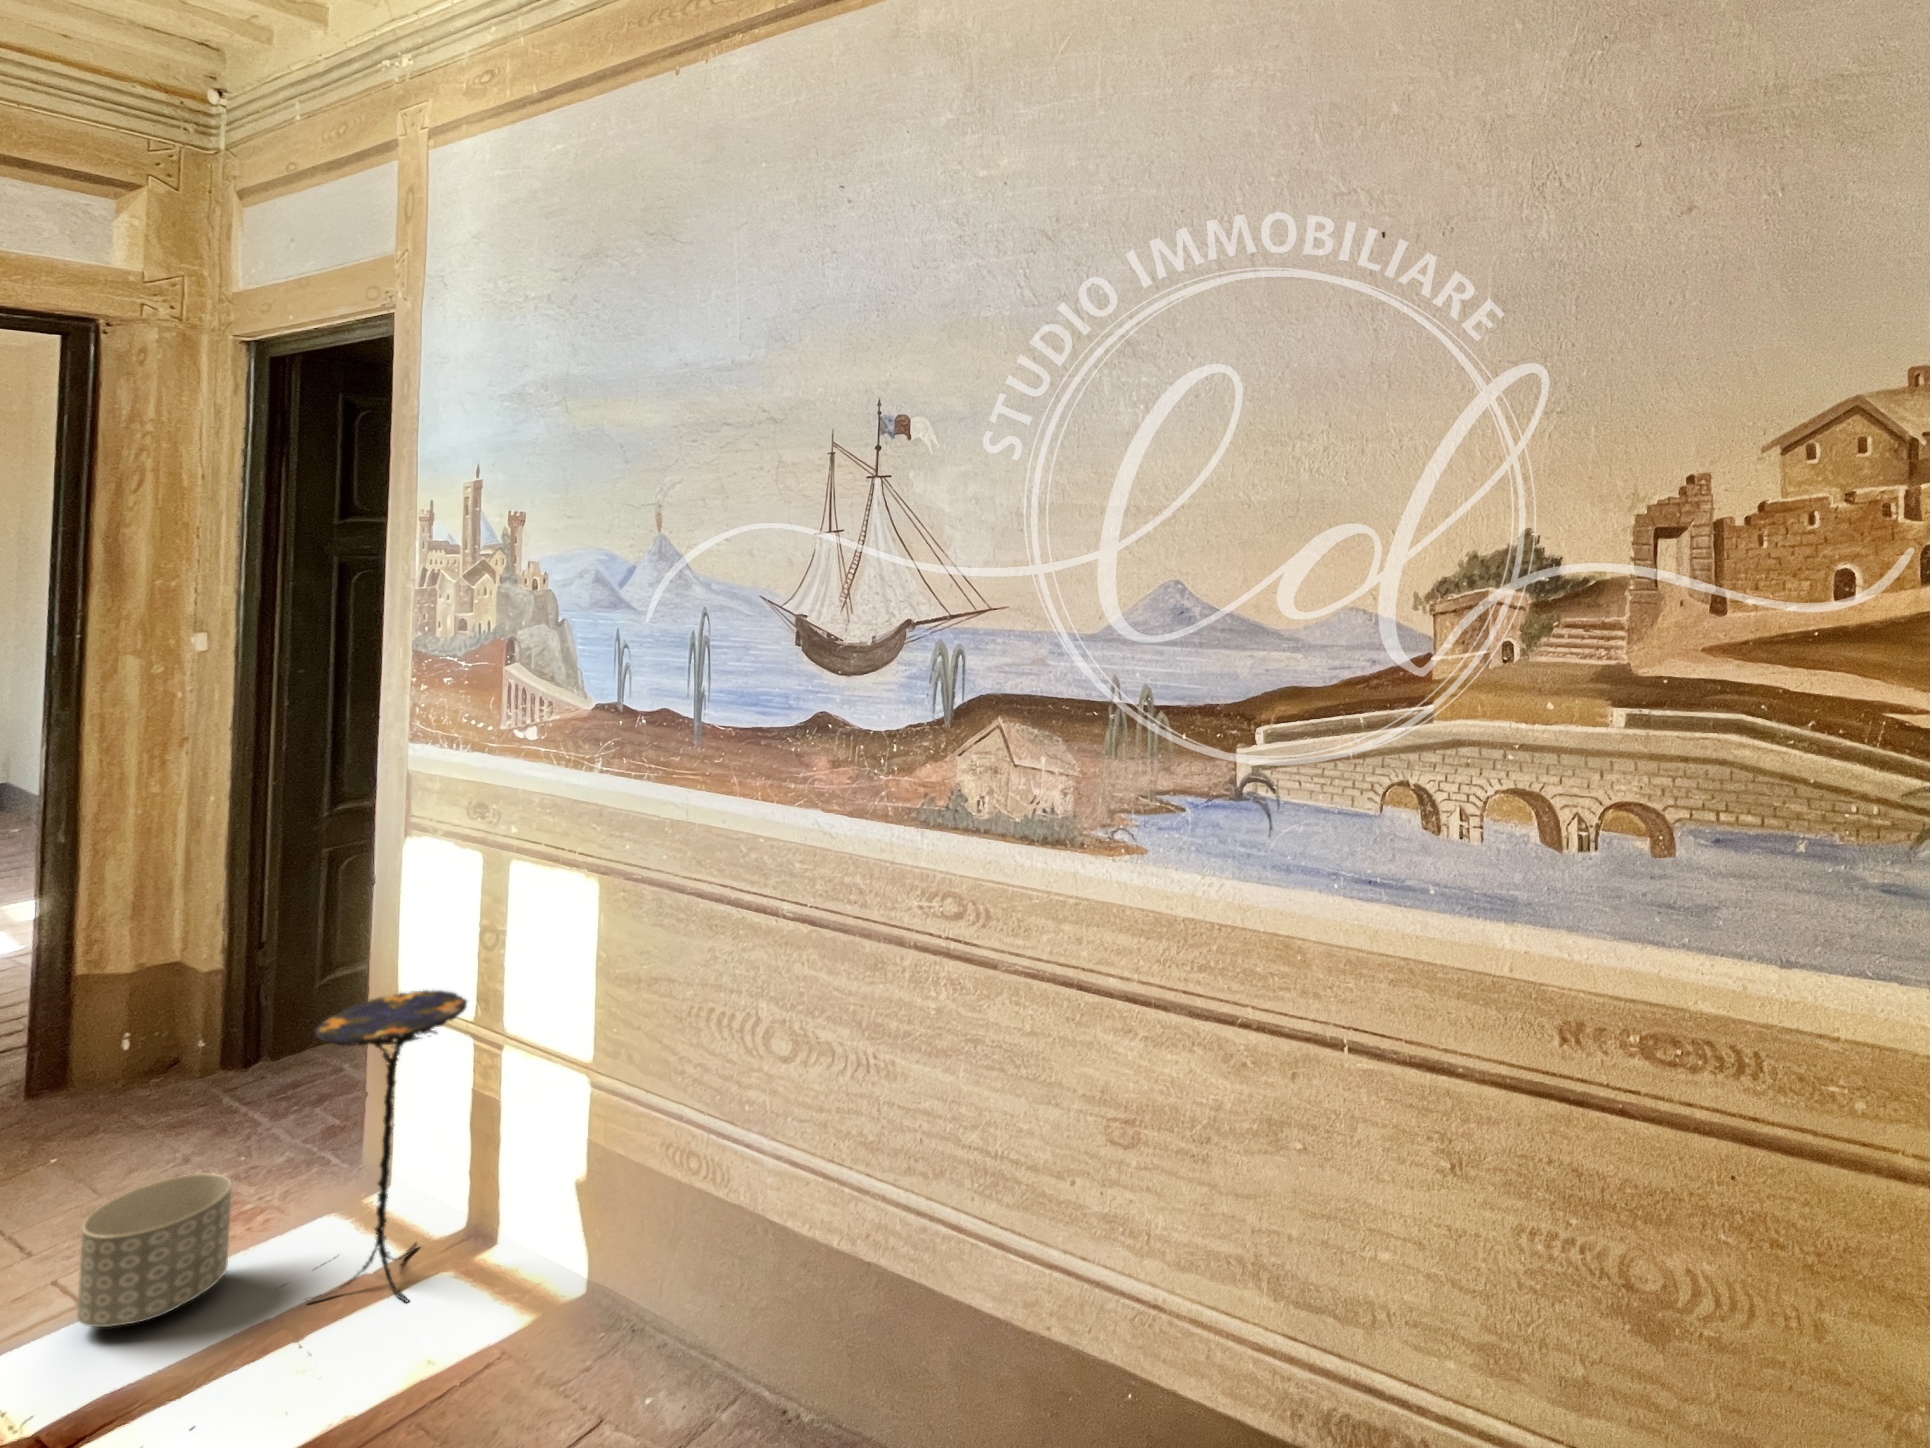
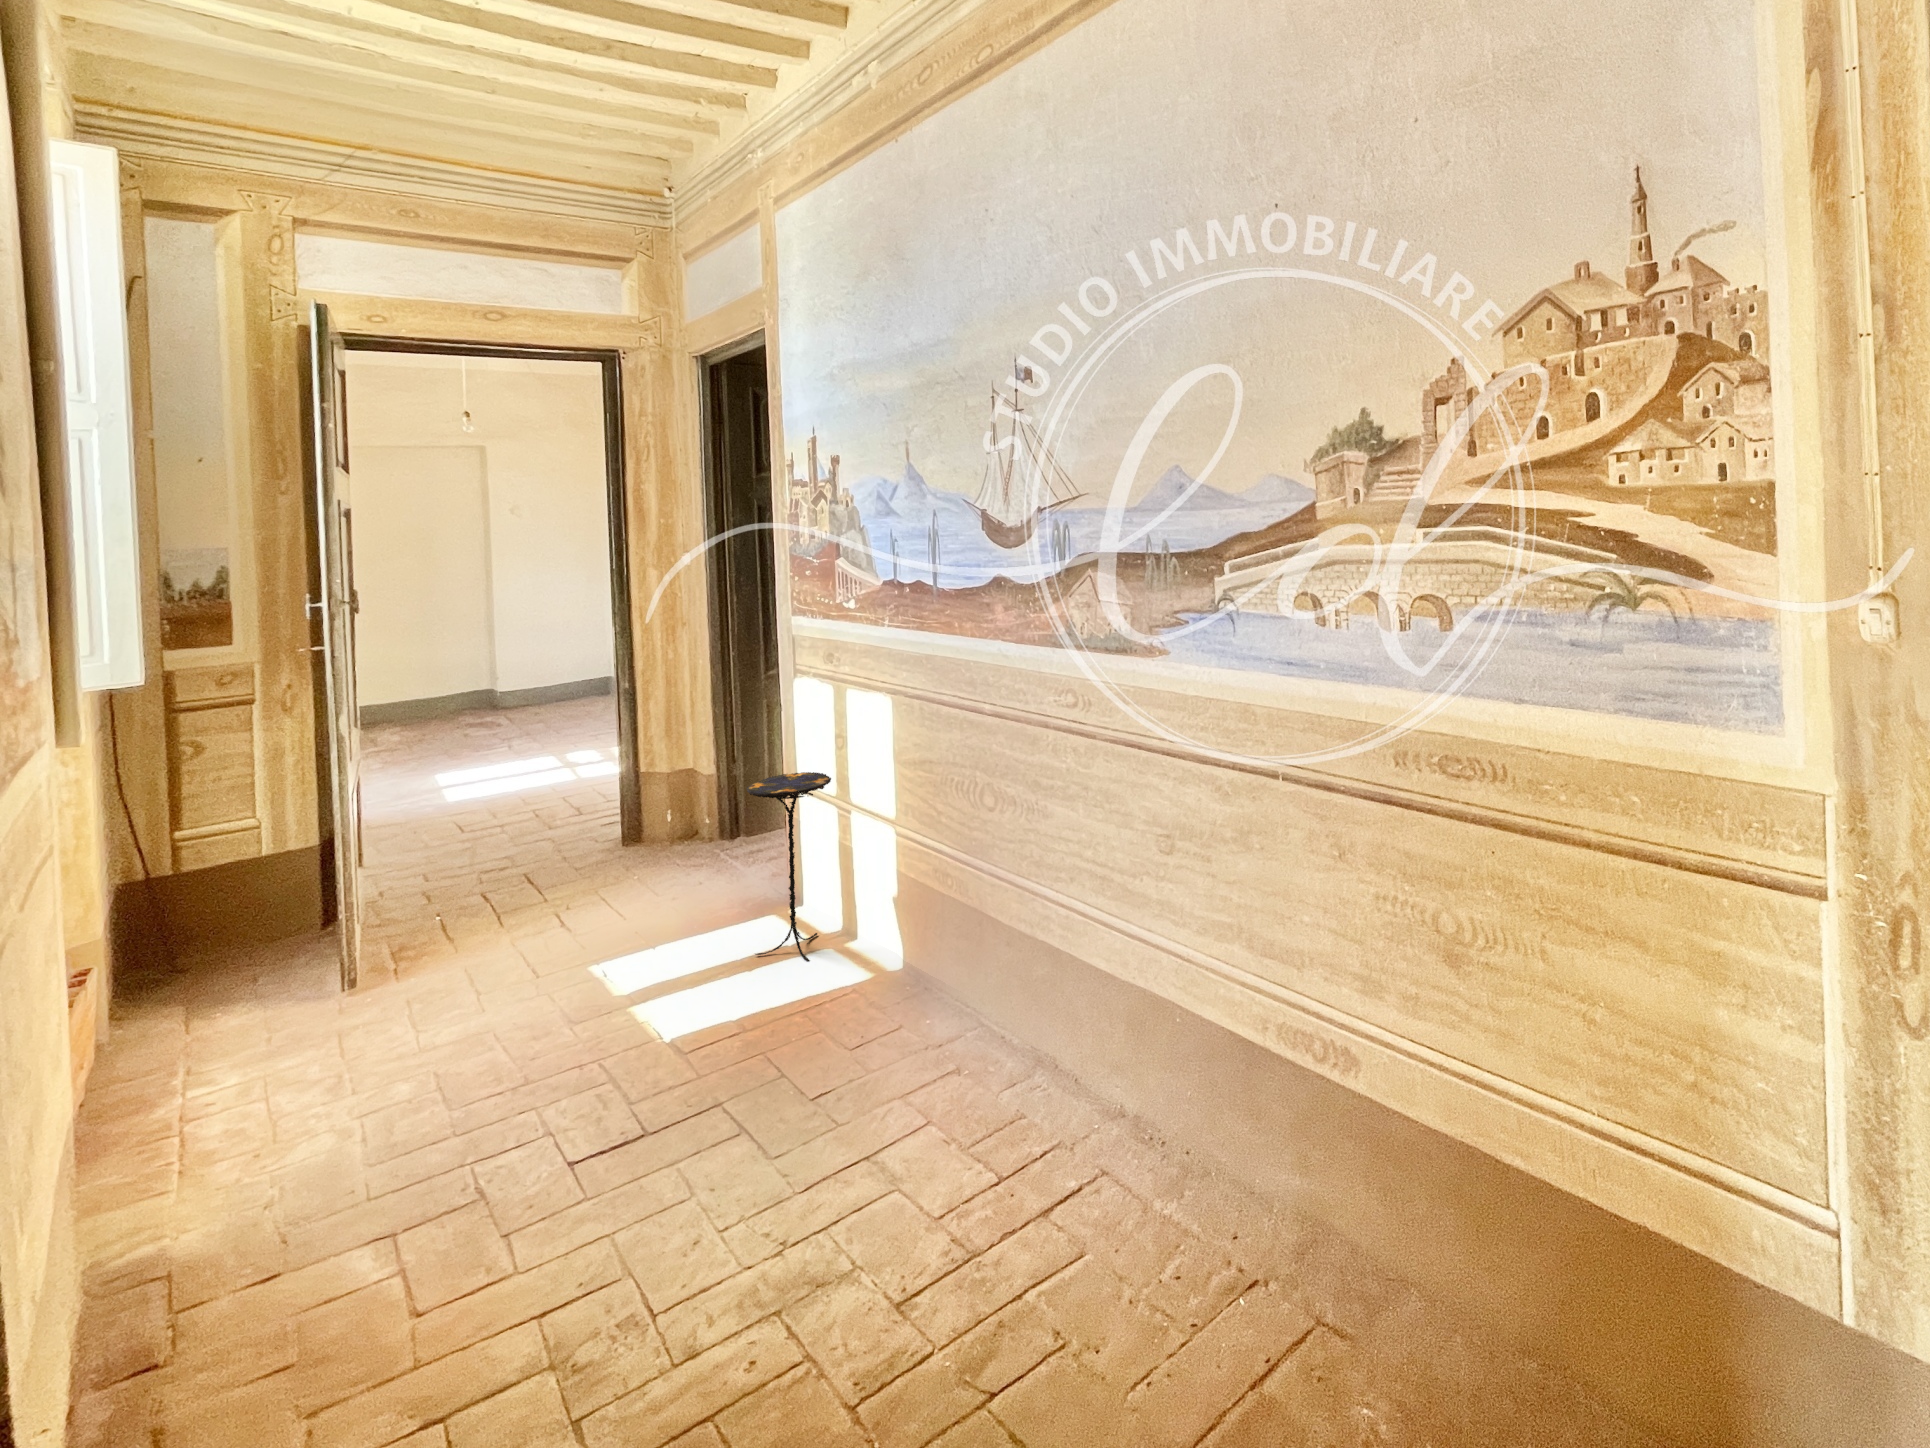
planter: present [77,1173,232,1327] -> none [641,877,716,956]

